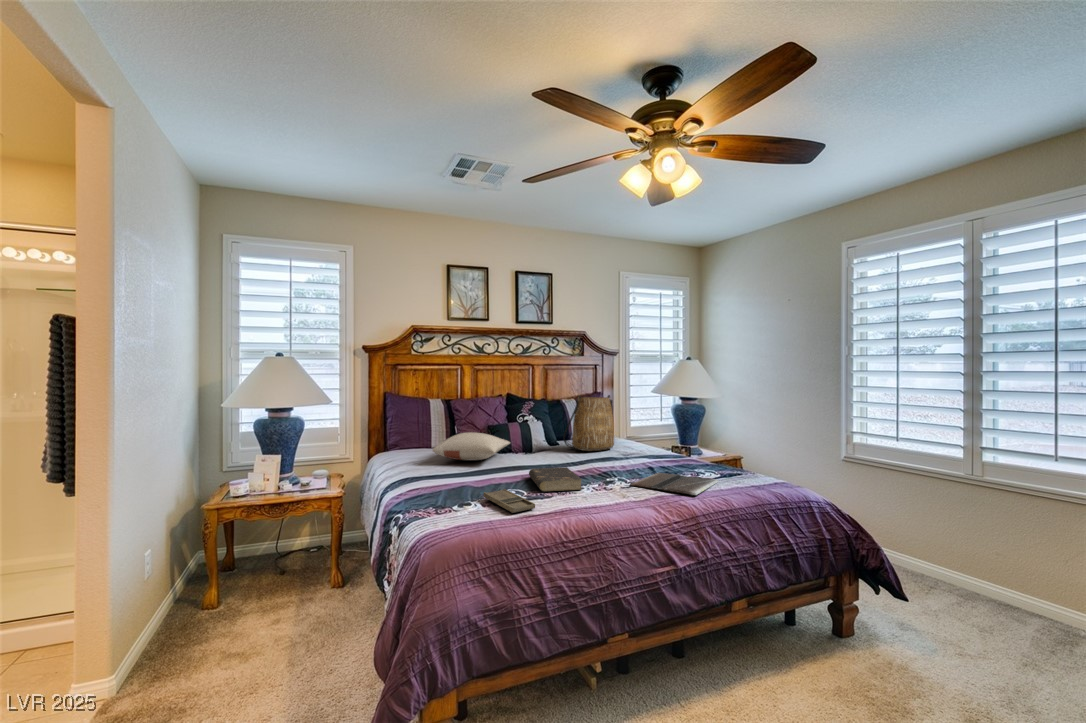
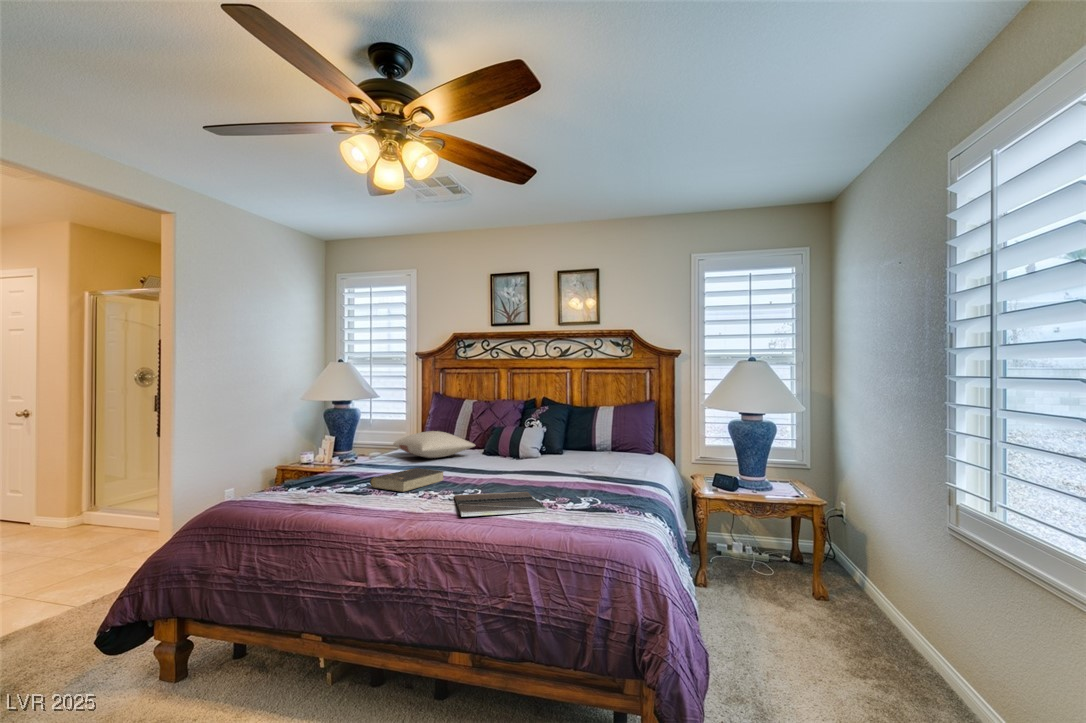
tote bag: present [564,395,614,451] -> none [530,399,591,465]
tray: present [484,489,535,513] -> none [293,479,344,497]

